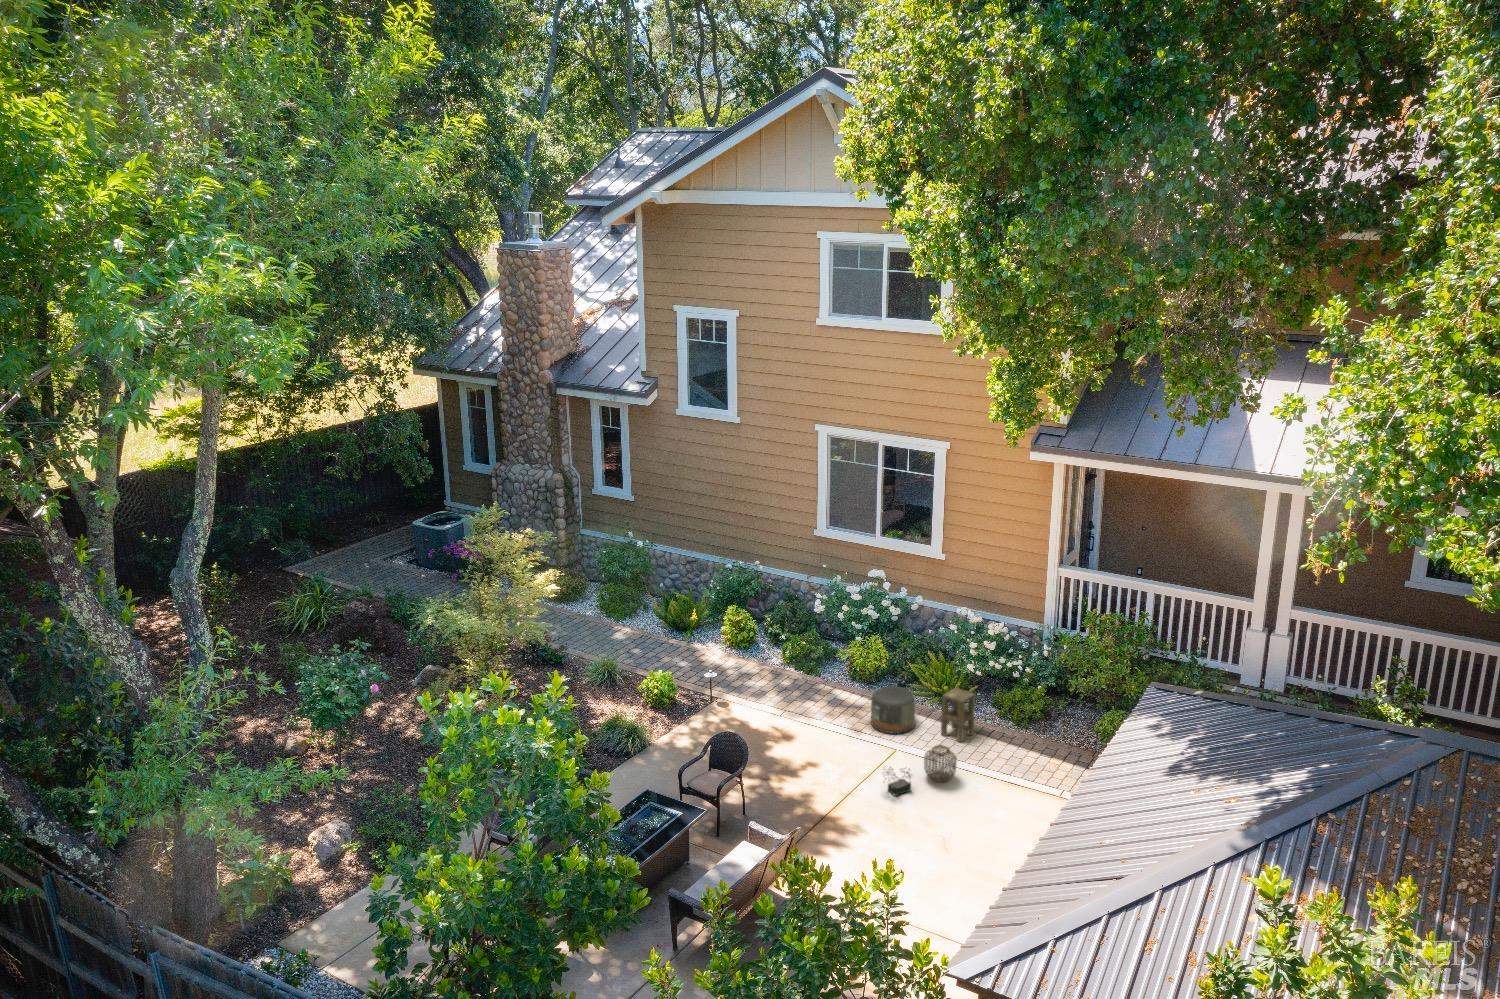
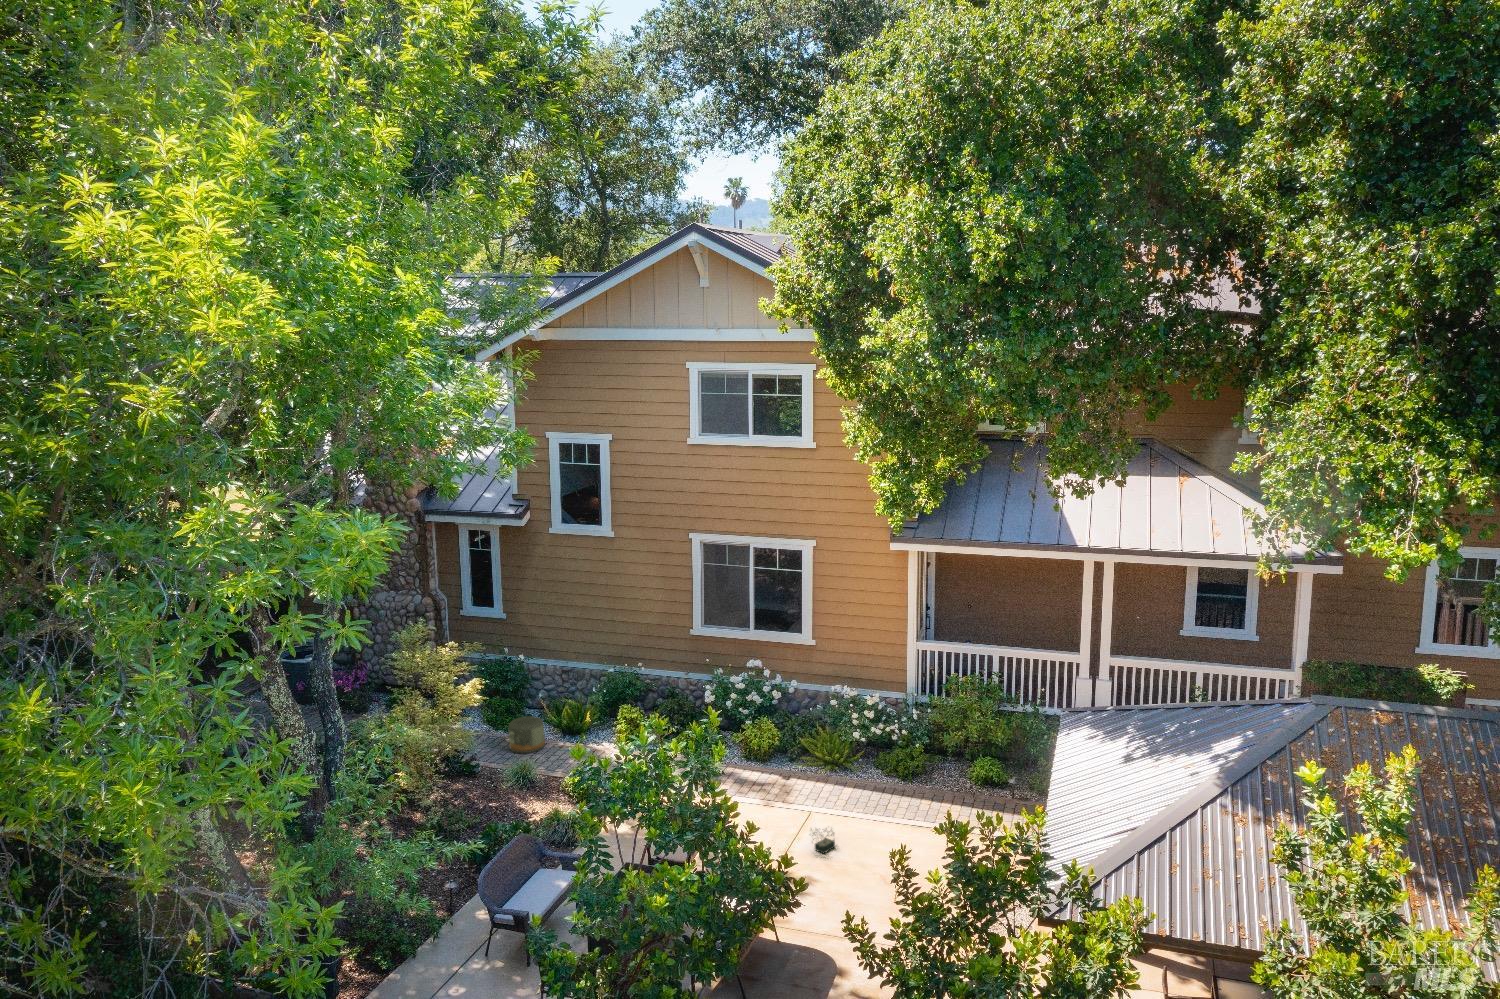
pouf: present [871,686,915,734] -> present [508,716,545,753]
side table: present [941,688,975,742] -> none [842,753,870,802]
woven basket: present [924,745,956,783] -> none [841,804,870,838]

